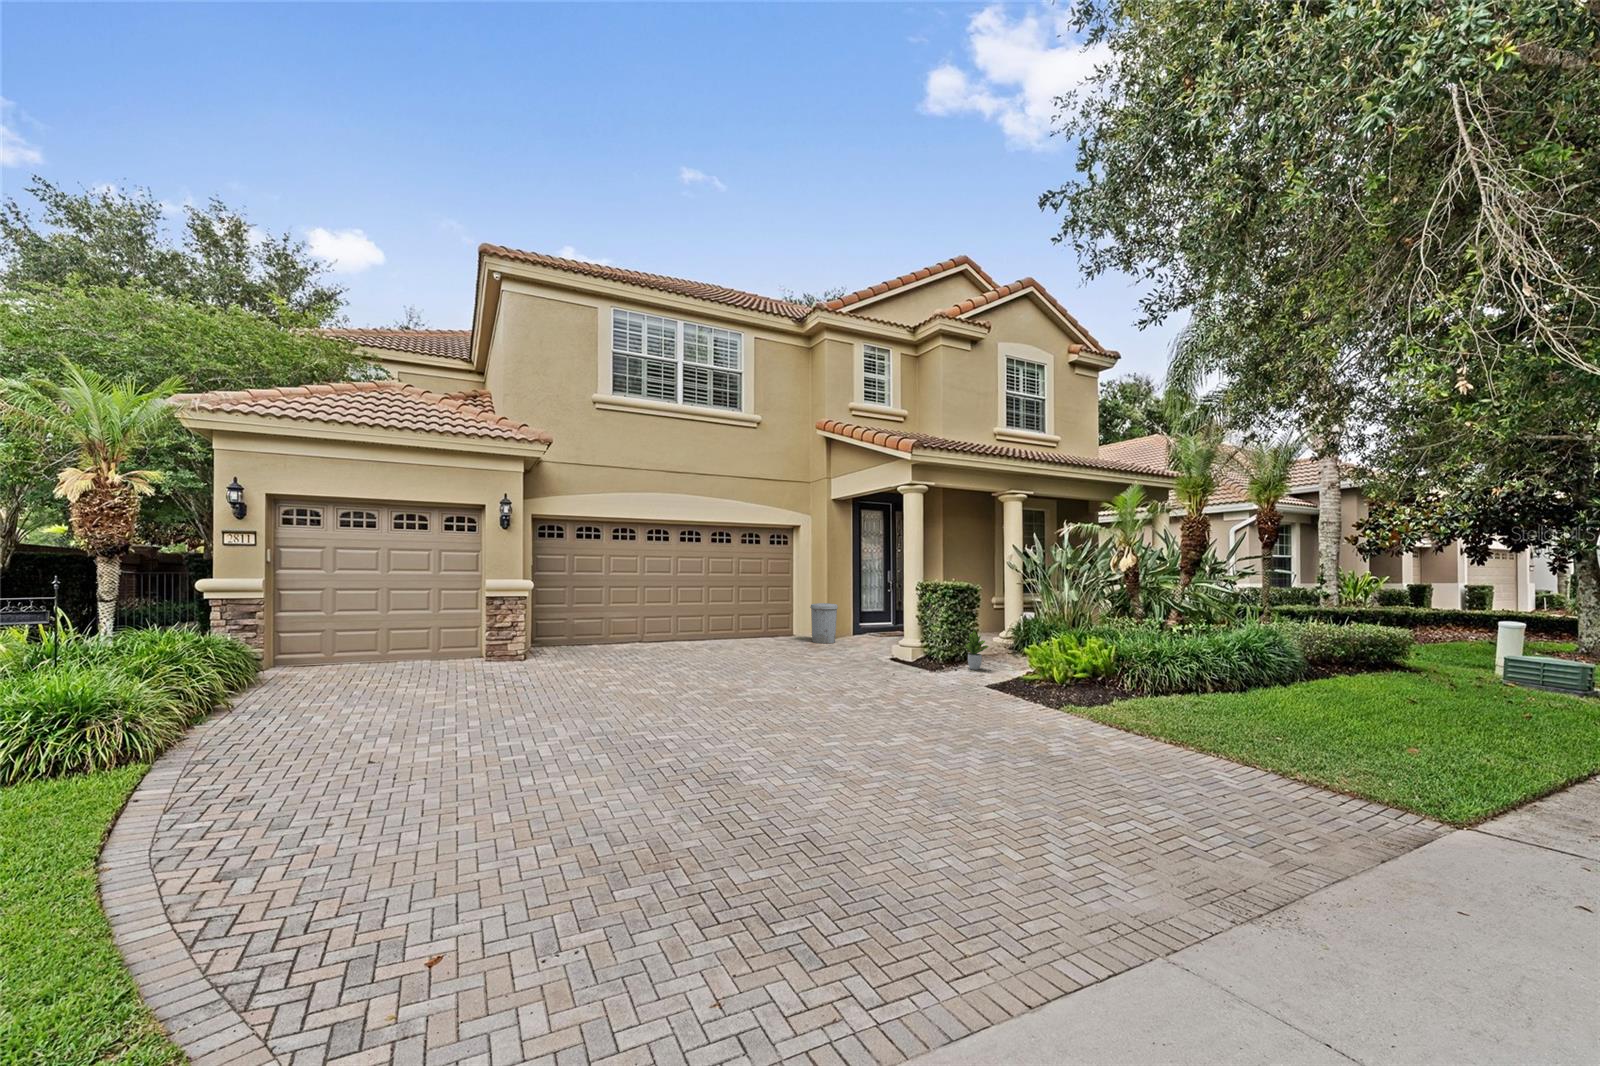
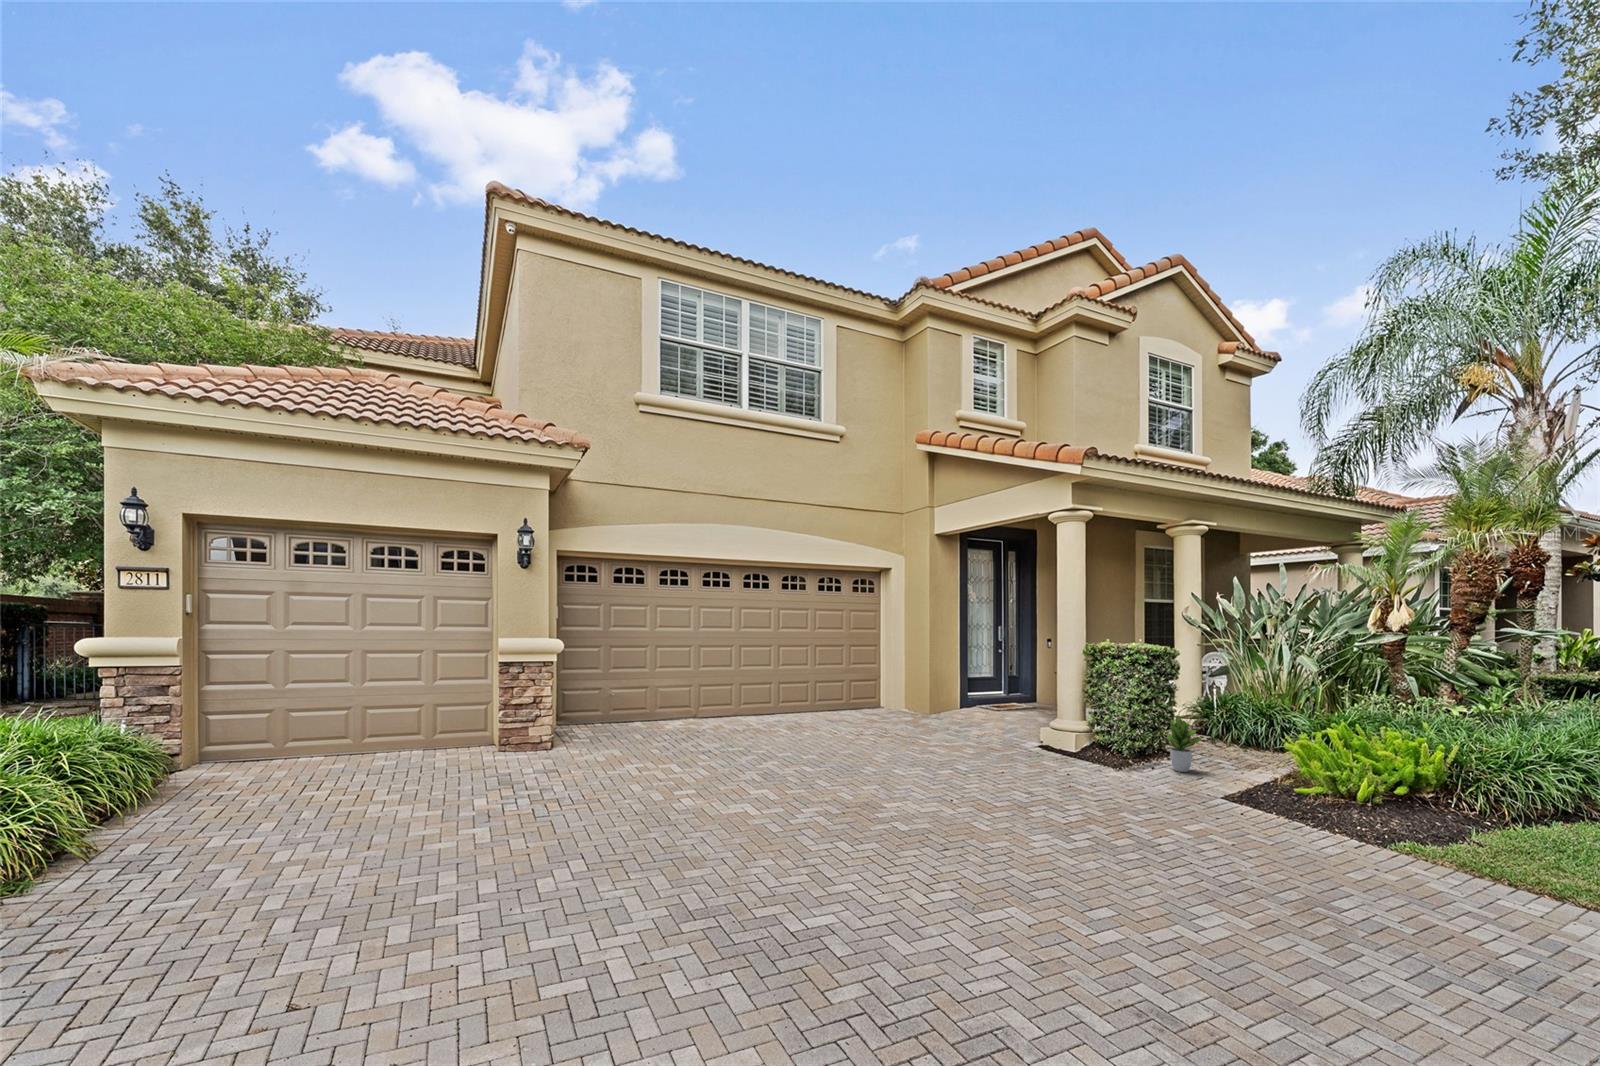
trash can: present [810,603,838,643] -> none [915,672,953,727]

